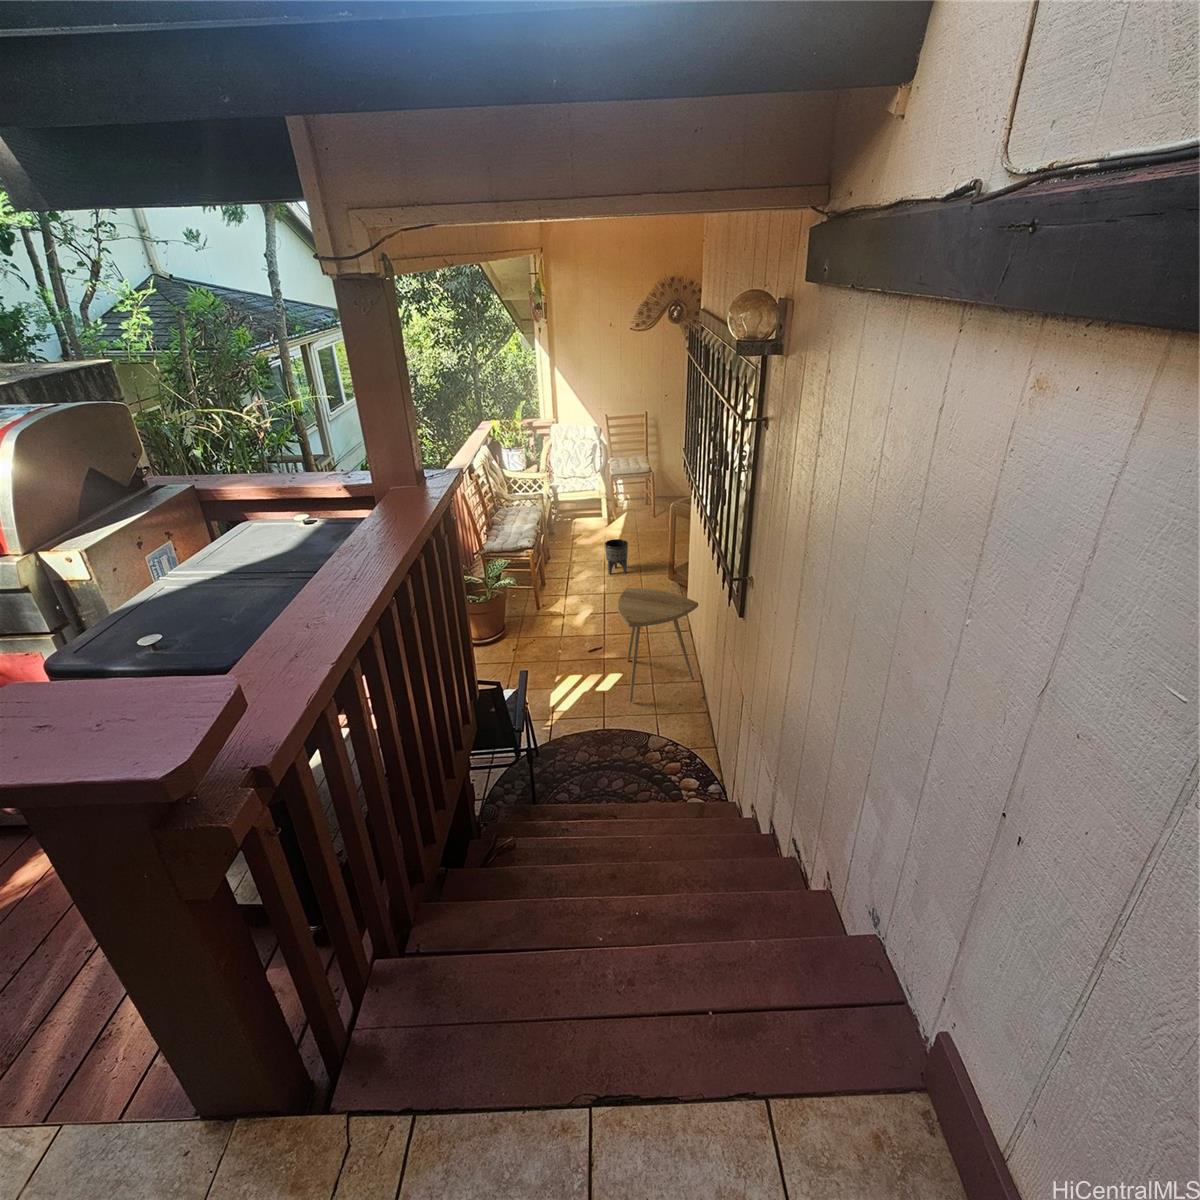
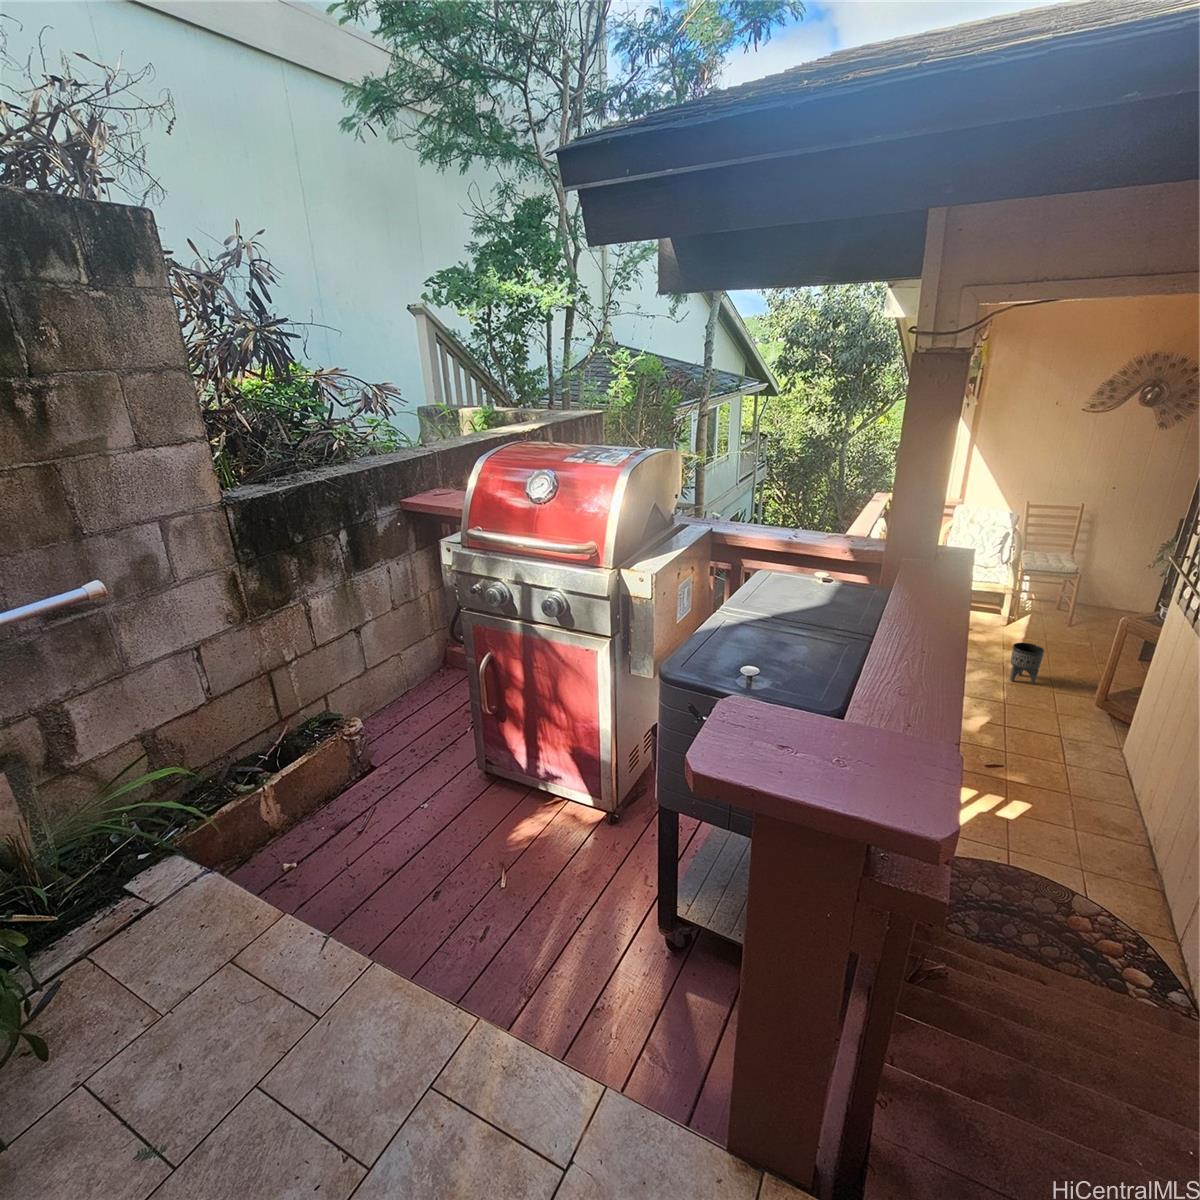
side table: present [618,588,698,702] -> none [1038,706,1174,843]

